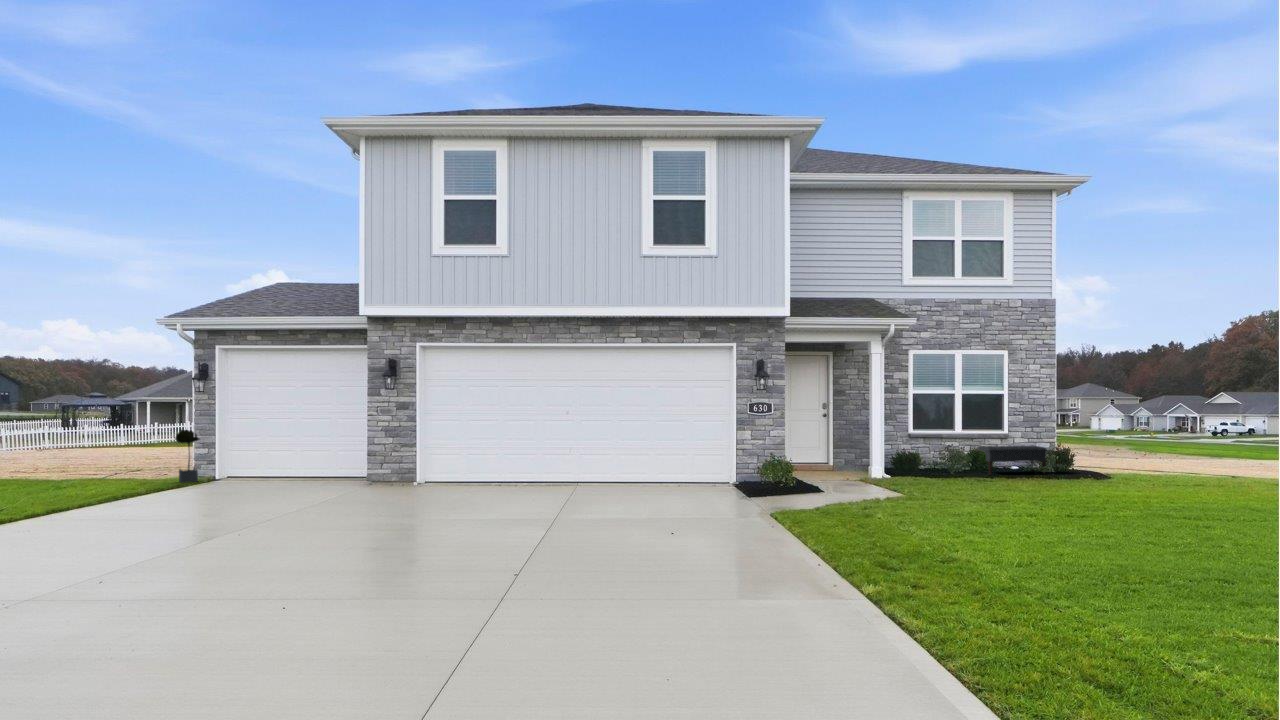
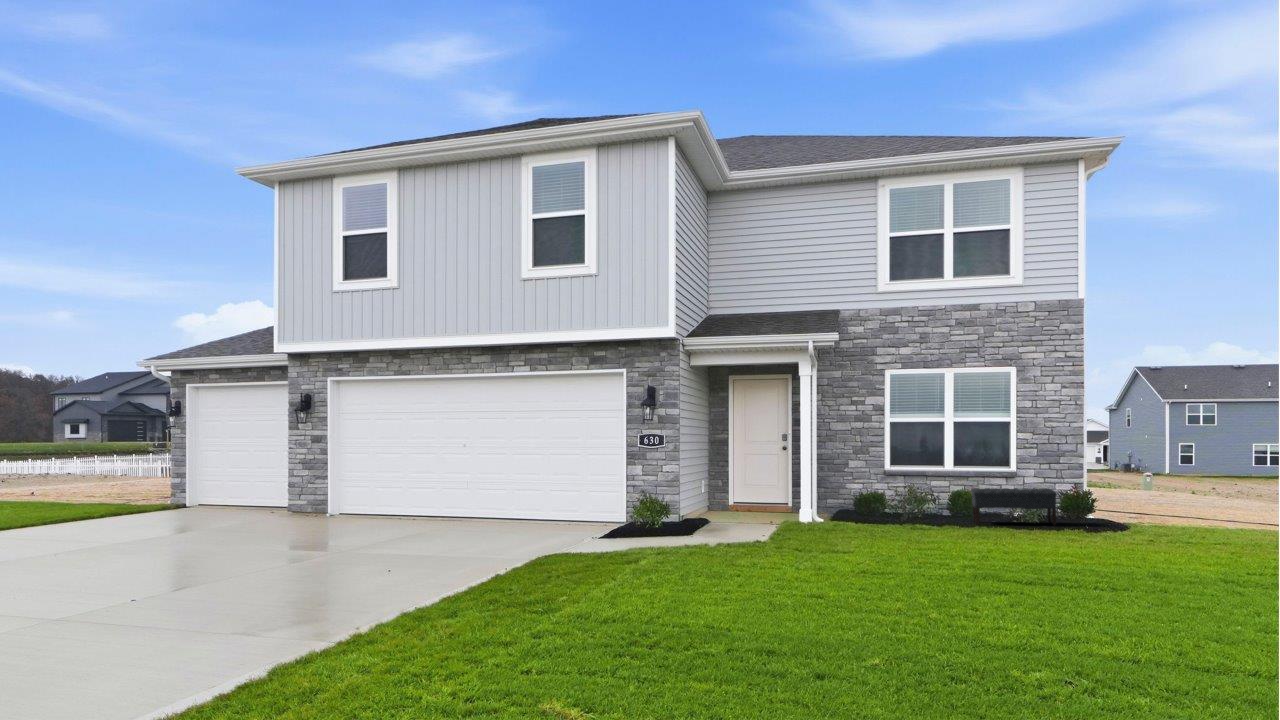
potted tree: present [175,430,200,483] -> none [153,461,175,511]

